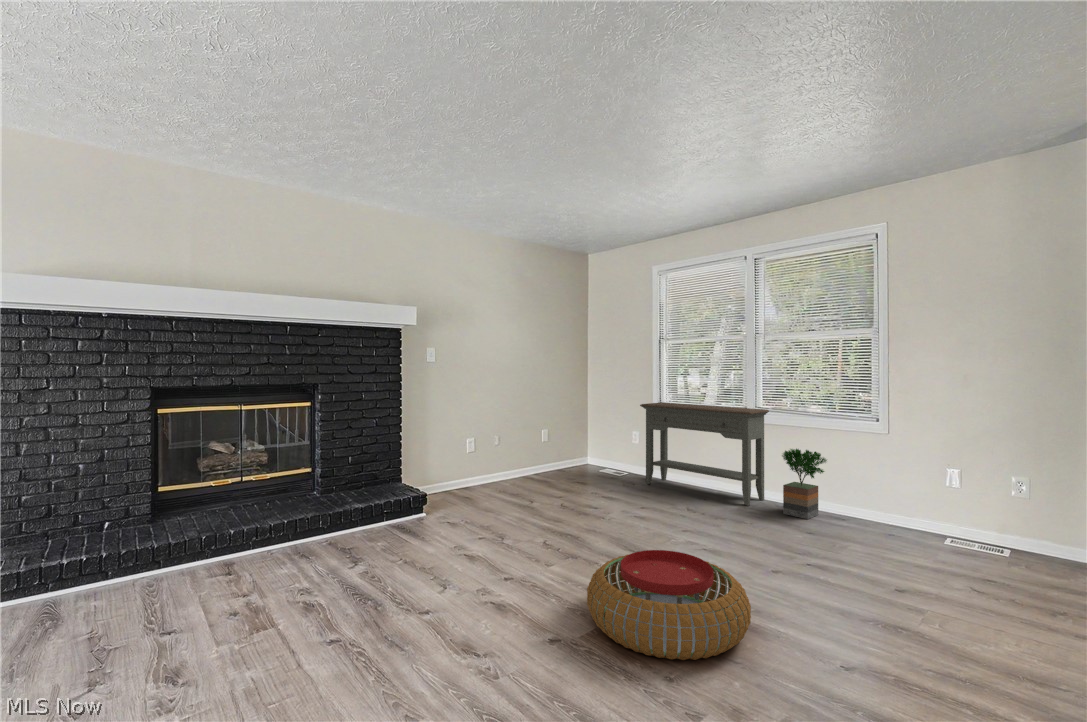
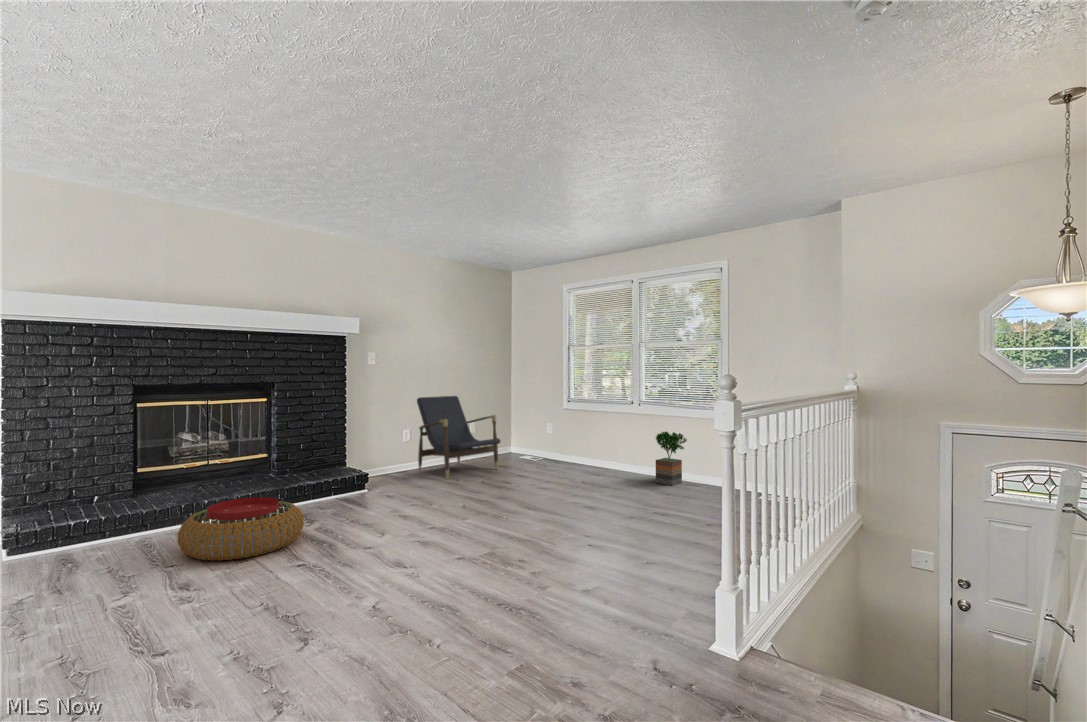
lounge chair: none [483,398,581,499] -> present [417,396,500,479]
console table: present [640,403,769,506] -> none [550,398,649,478]
pouf: present [587,550,751,660] -> present [177,497,304,561]

